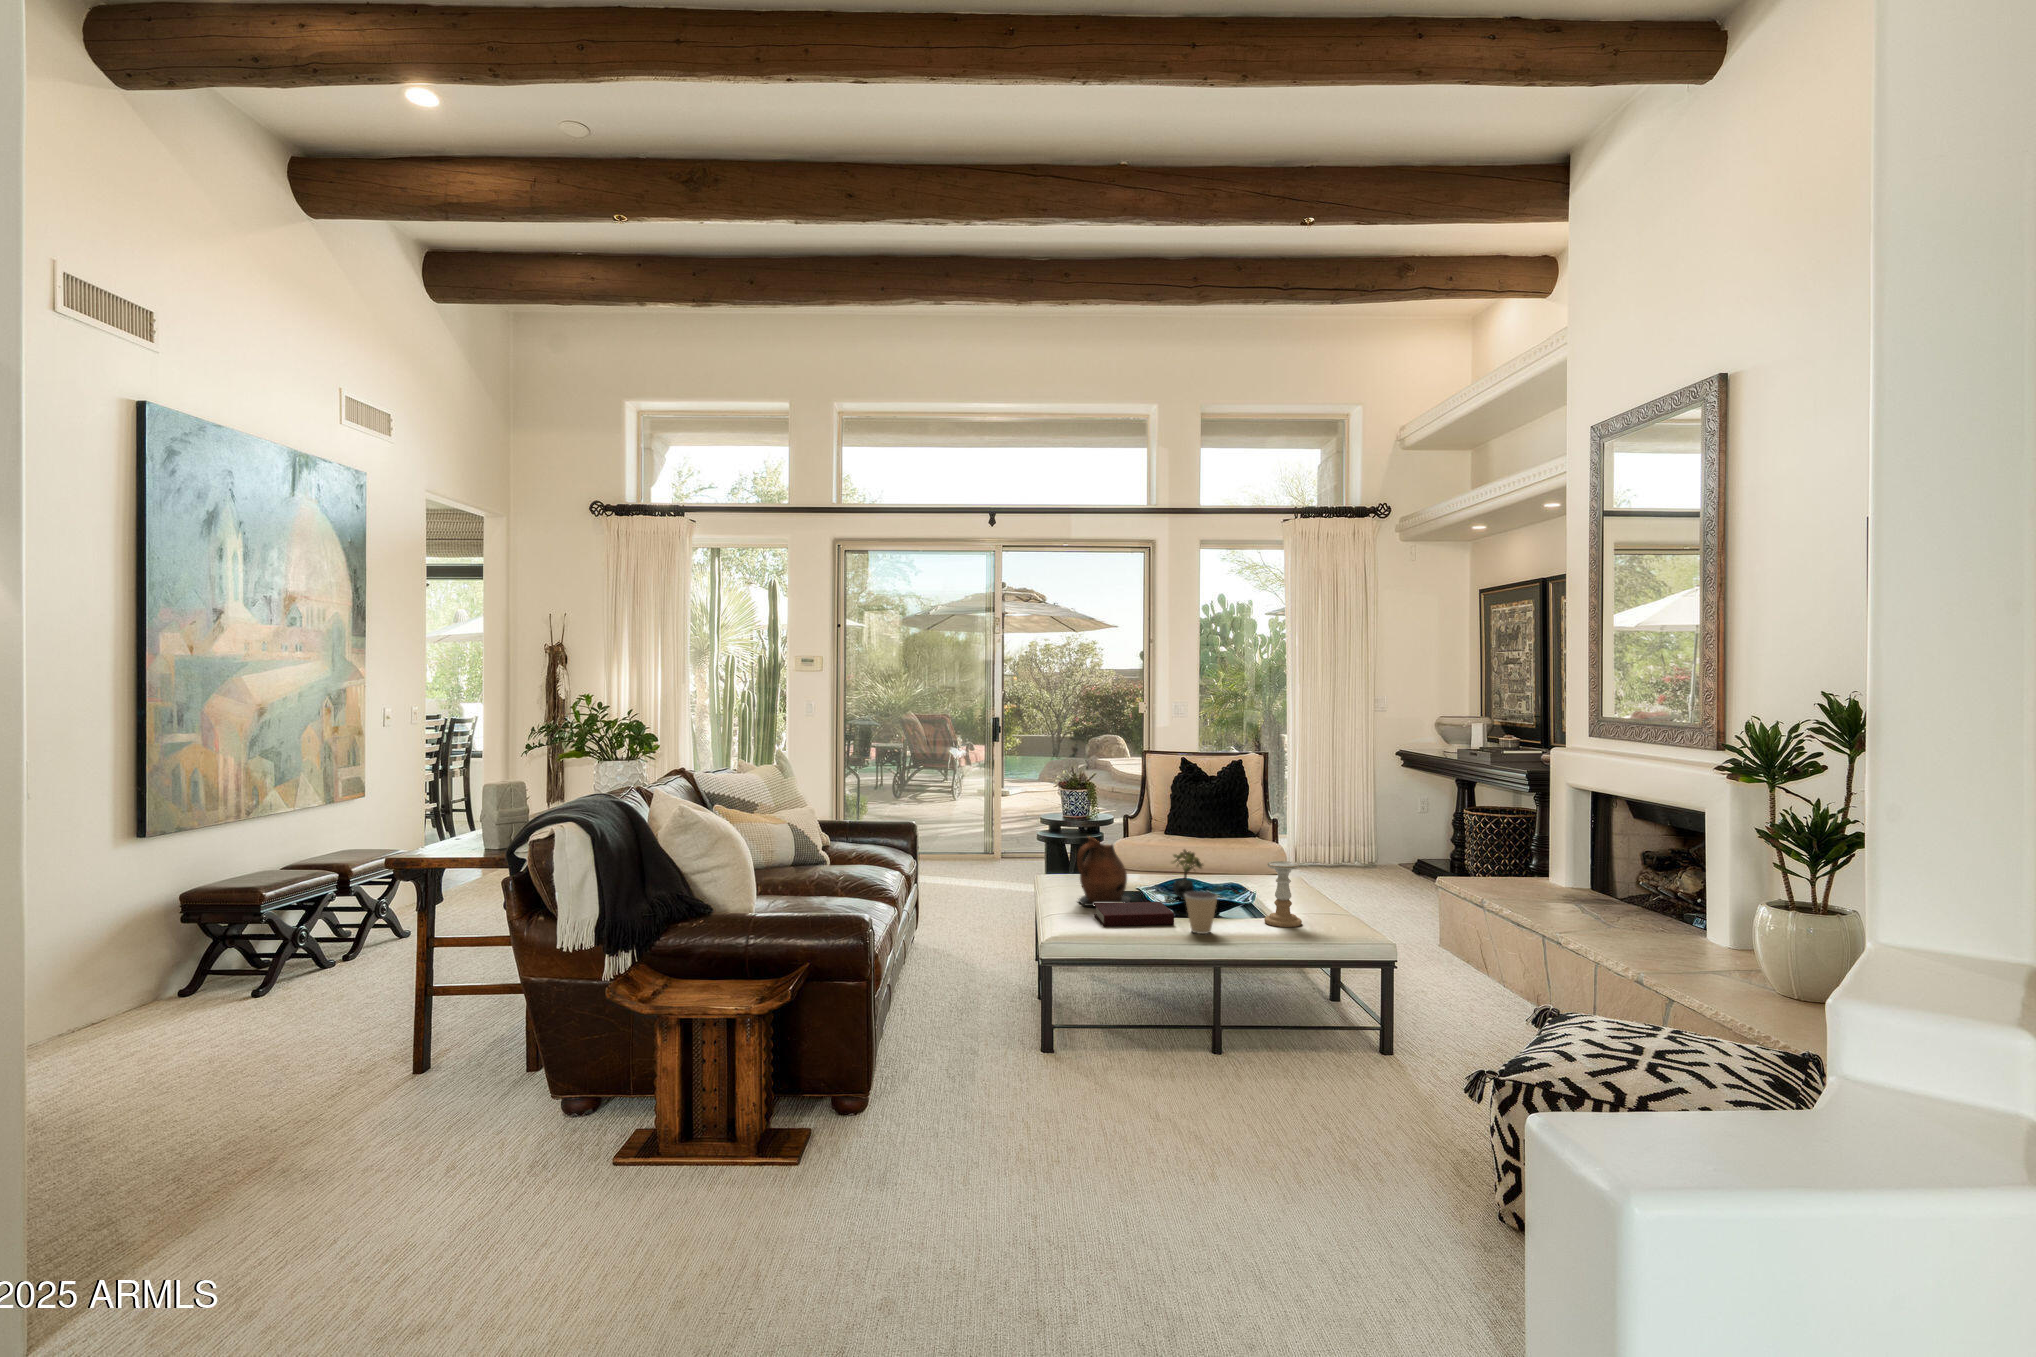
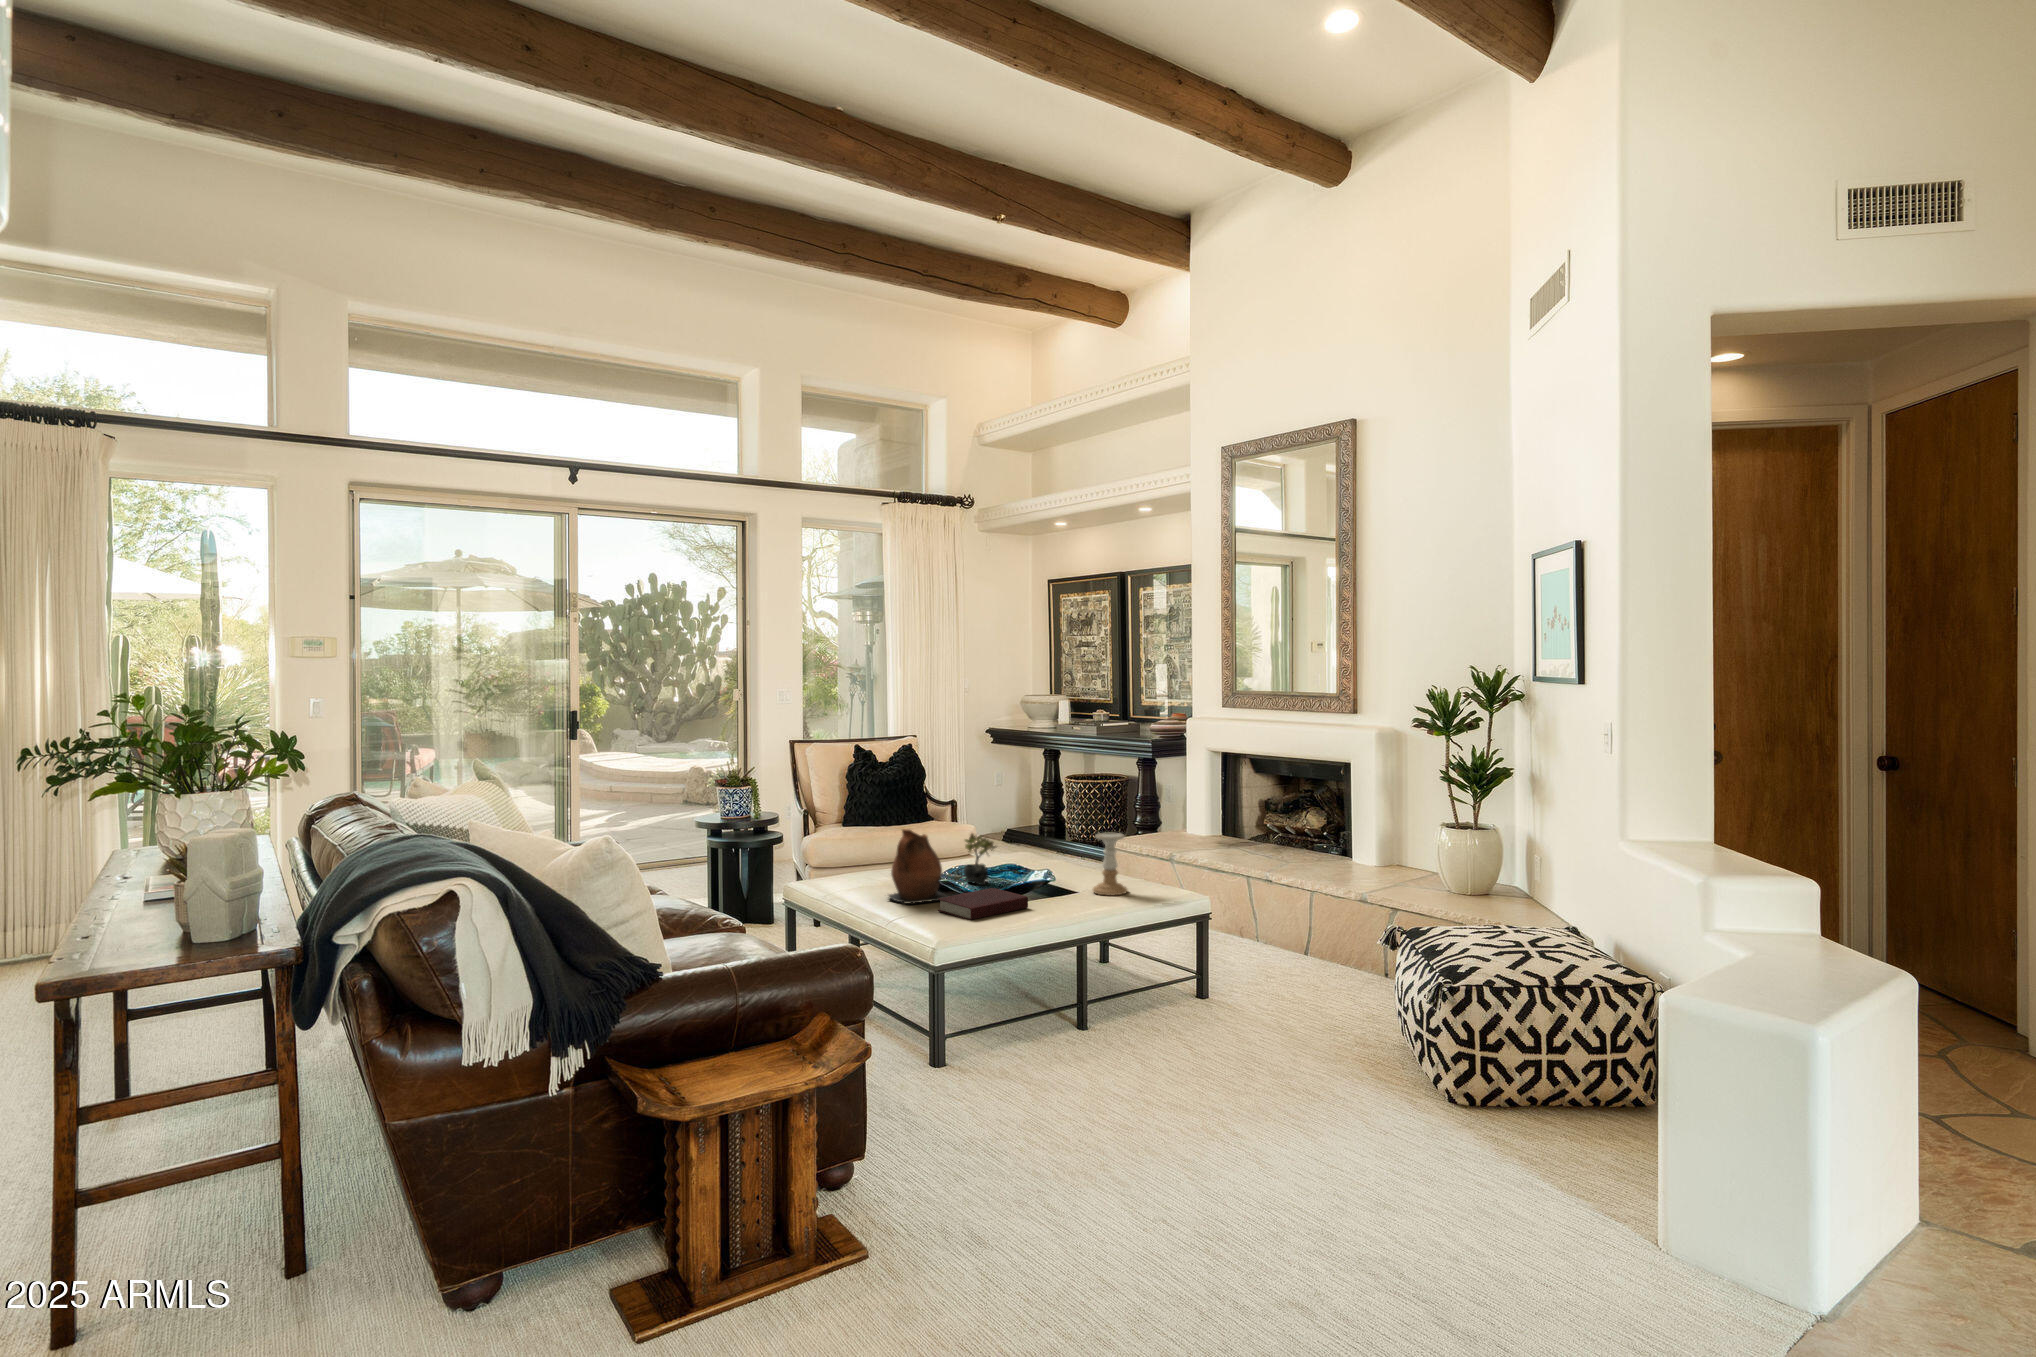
coffee cup: present [1184,891,1218,934] -> none [1048,870,1082,913]

